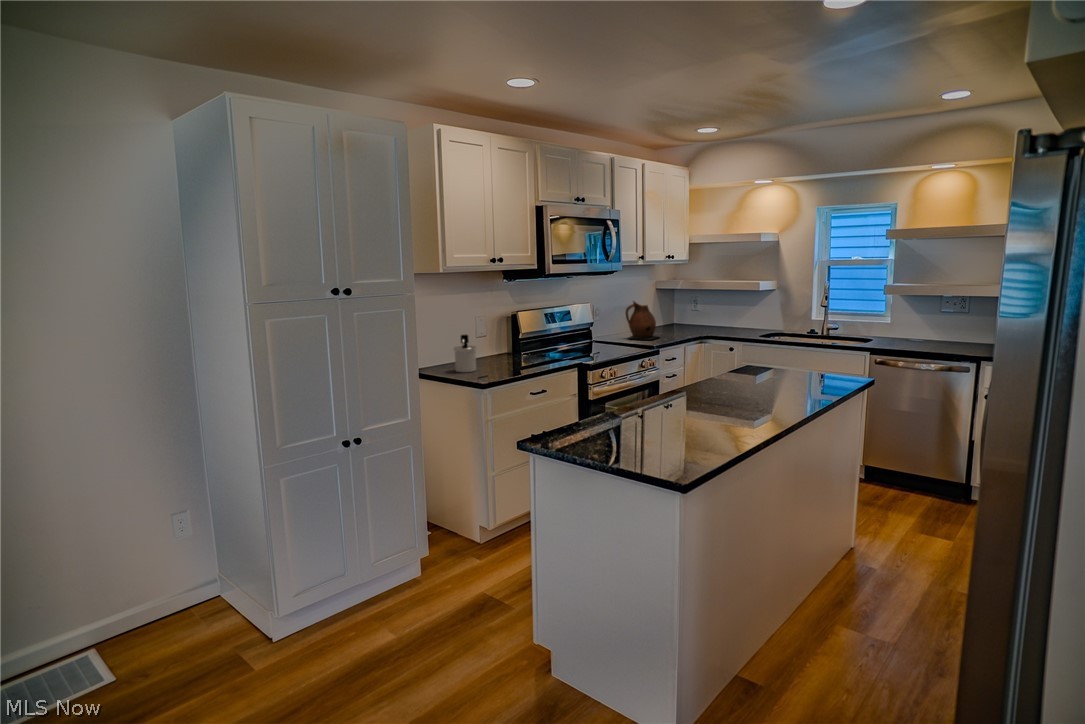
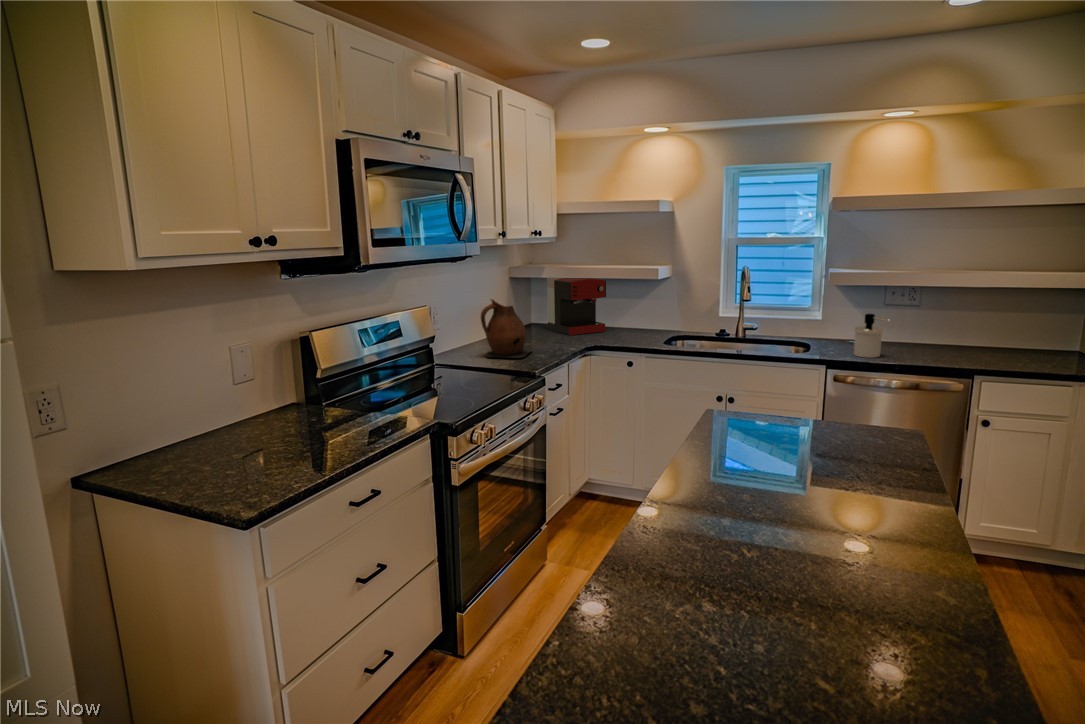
coffee maker: none [683,286,725,330] -> present [547,278,606,335]
soap dispenser: present [454,334,476,372] -> present [854,314,893,358]

